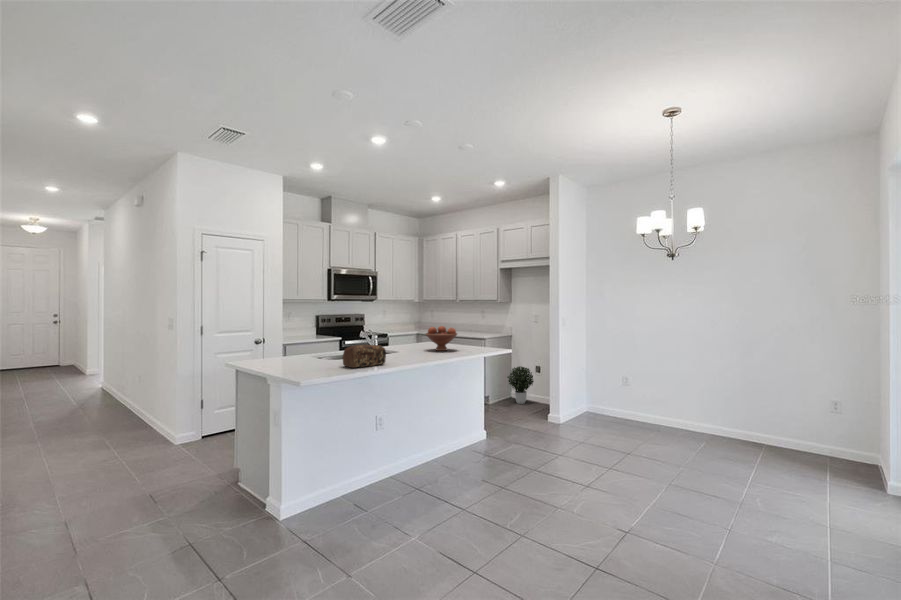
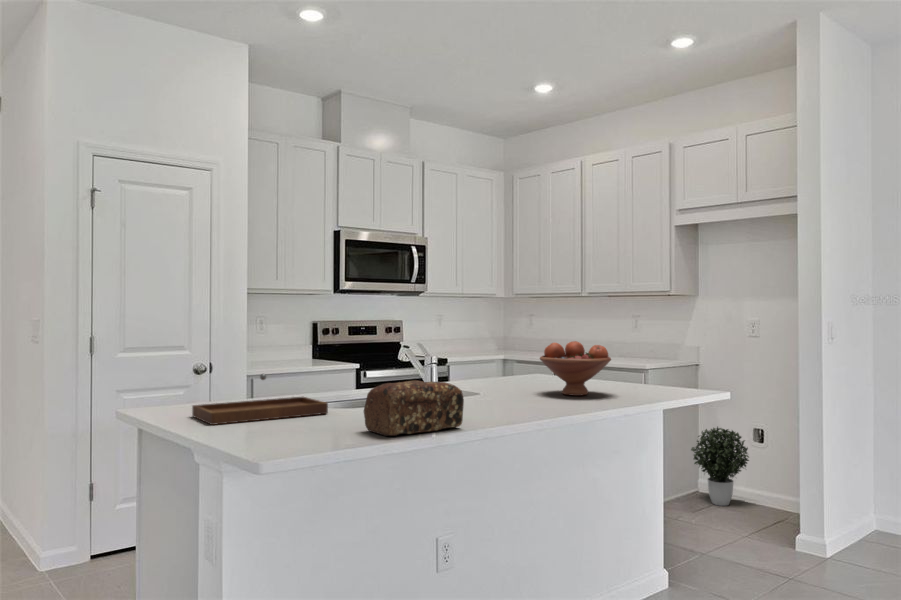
tray: none [264,343,326,365] -> present [192,374,328,425]

